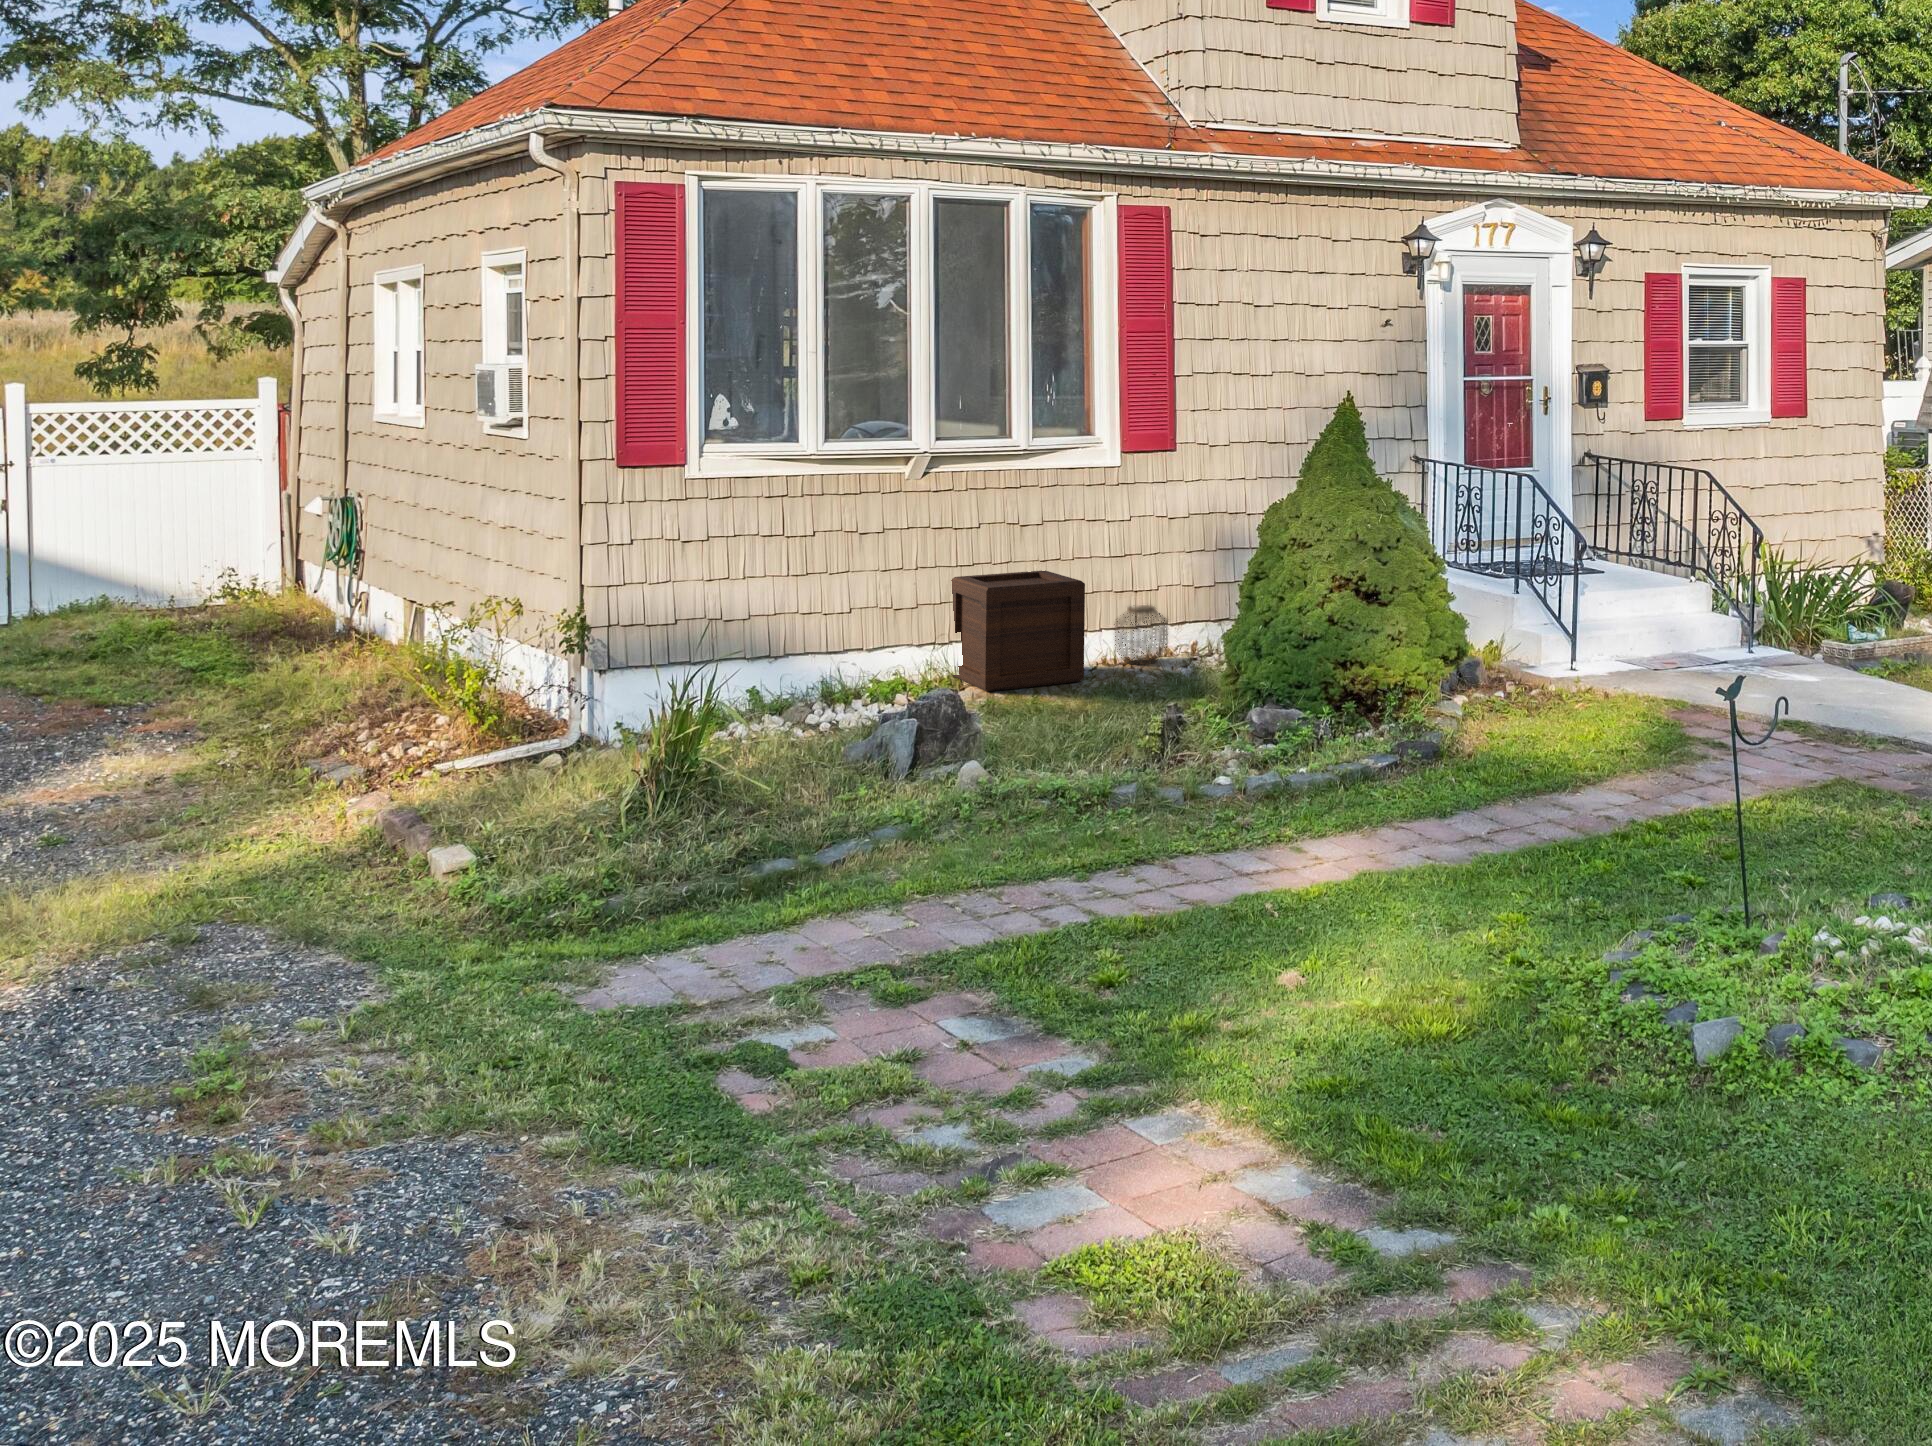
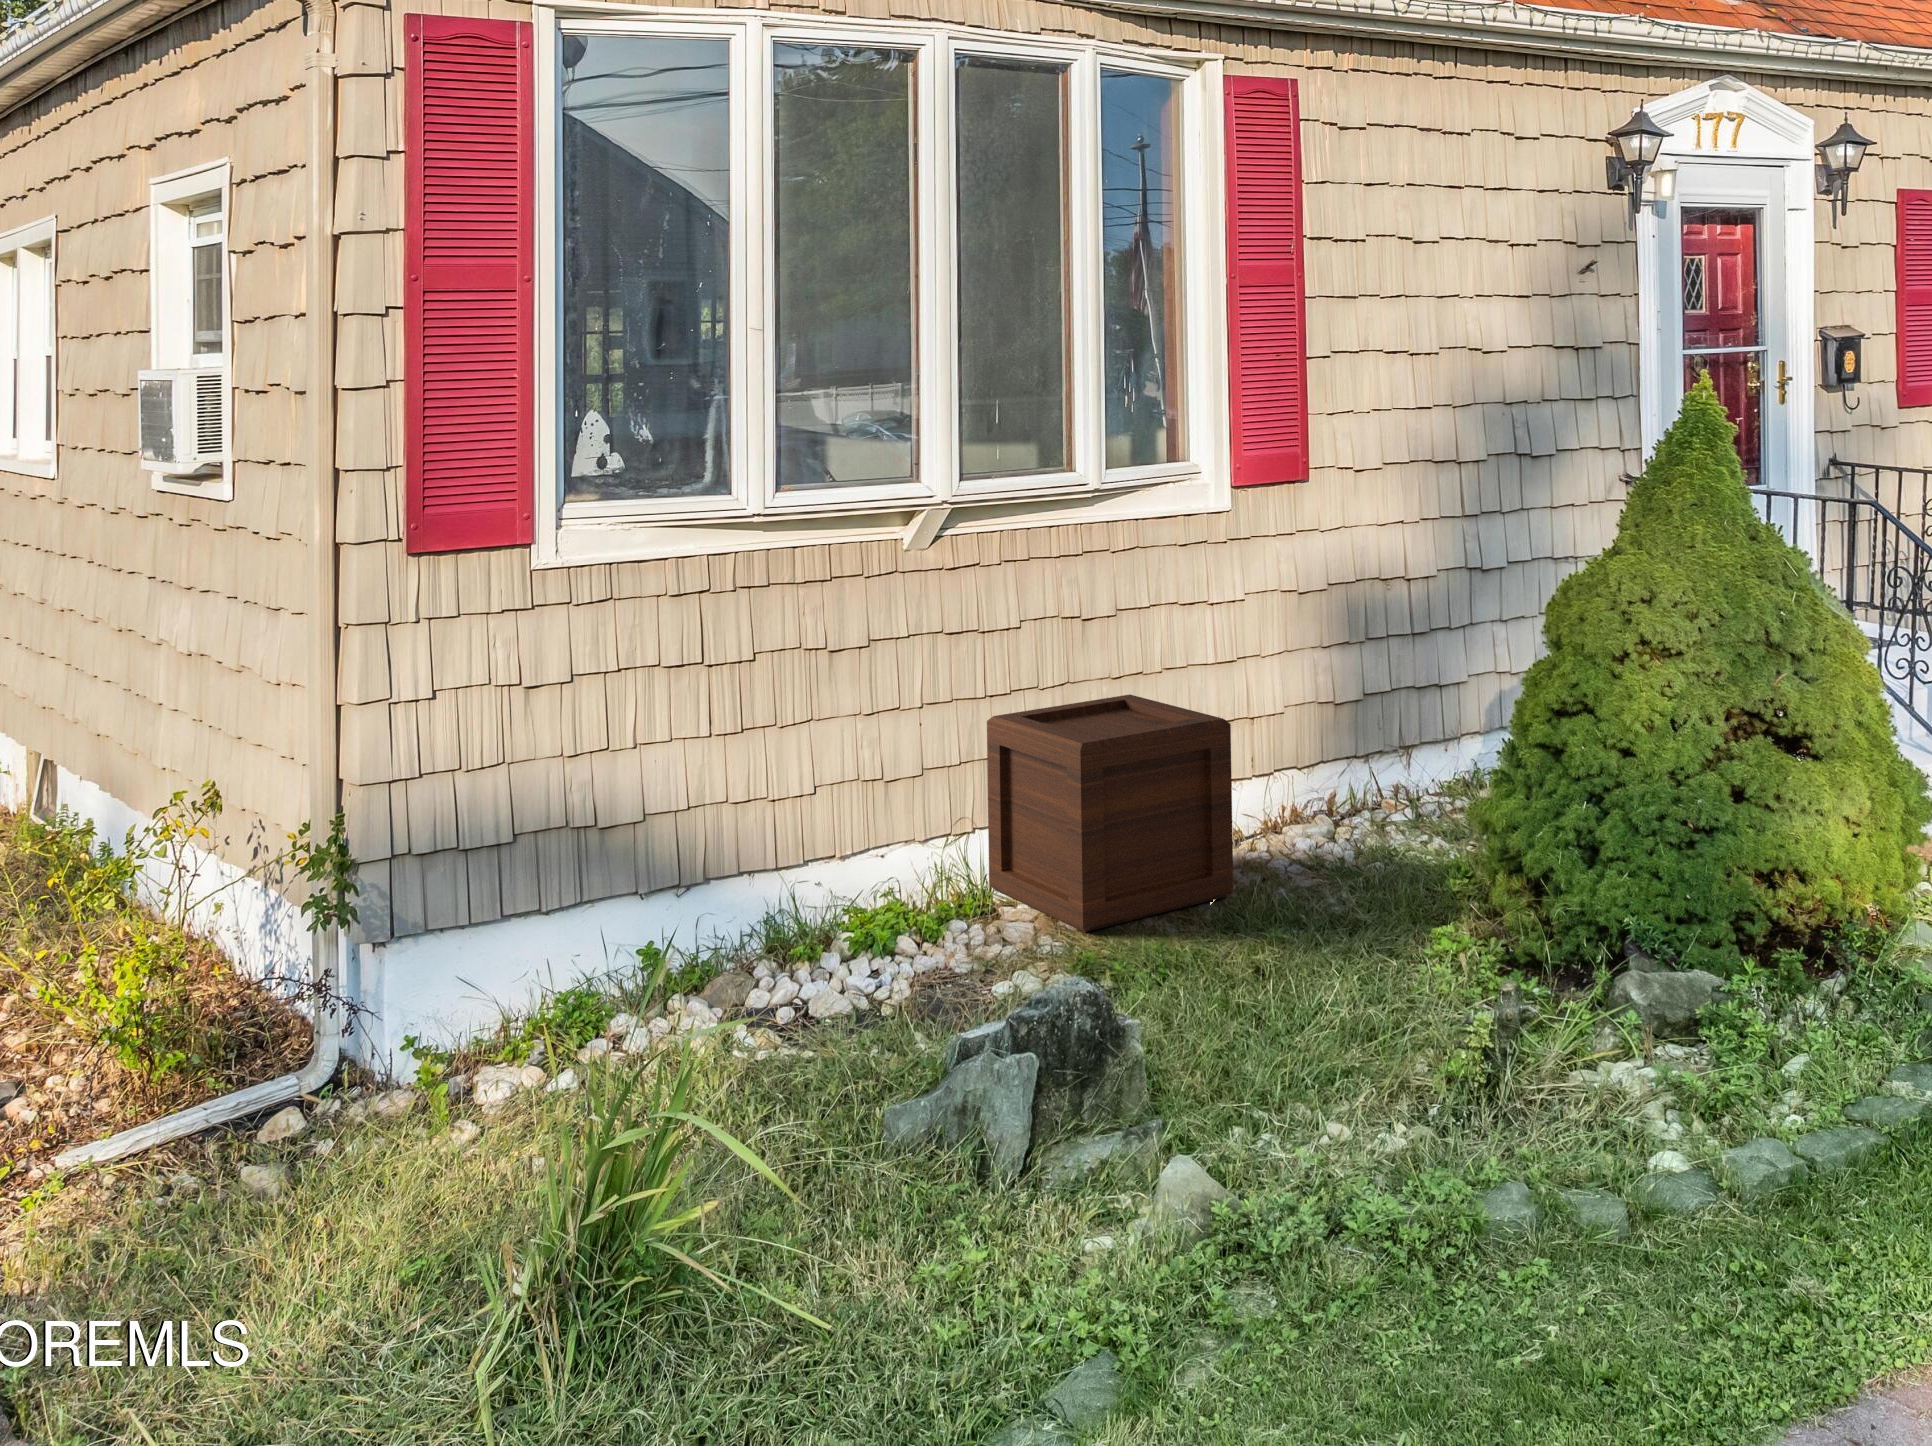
woven basket: present [1114,605,1168,665] -> none [1237,744,1327,848]

